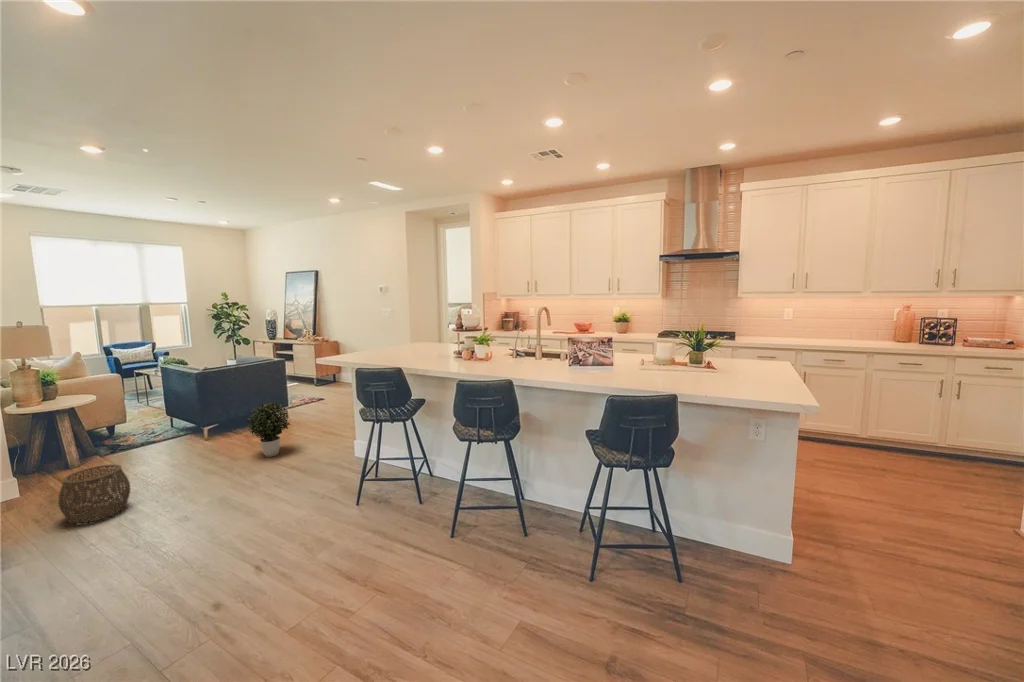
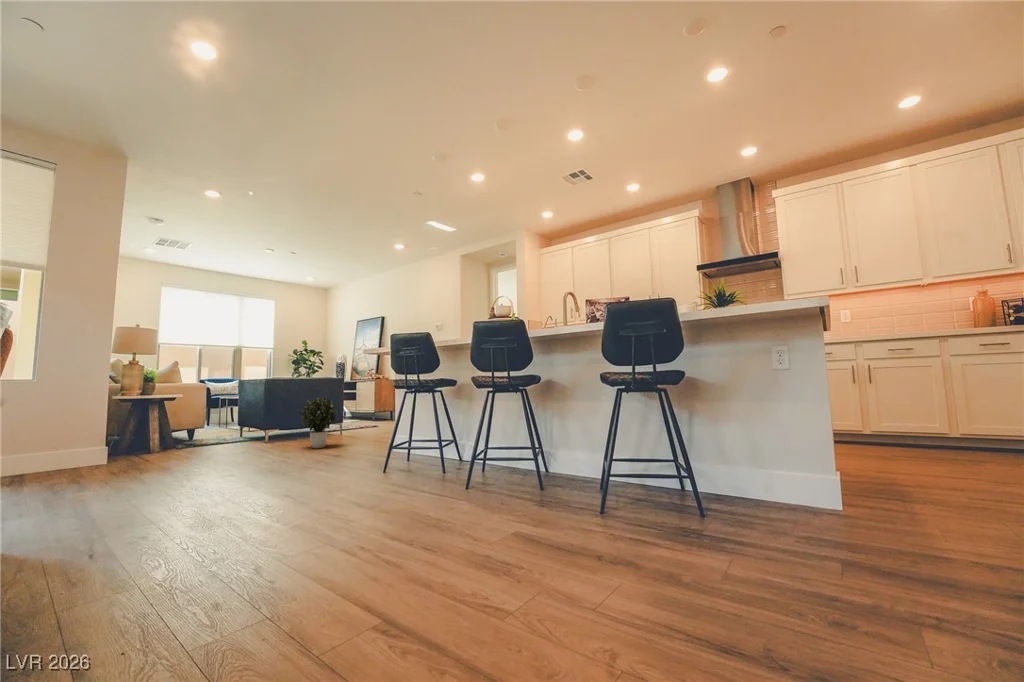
woven basket: present [58,464,130,524] -> none [137,427,196,471]

